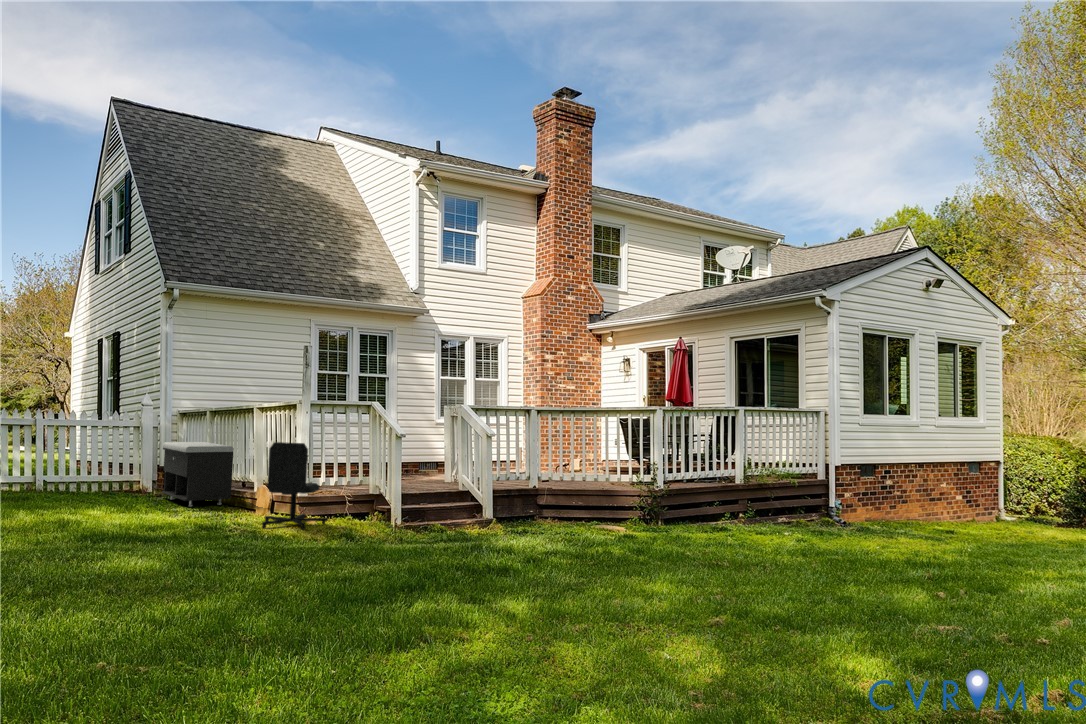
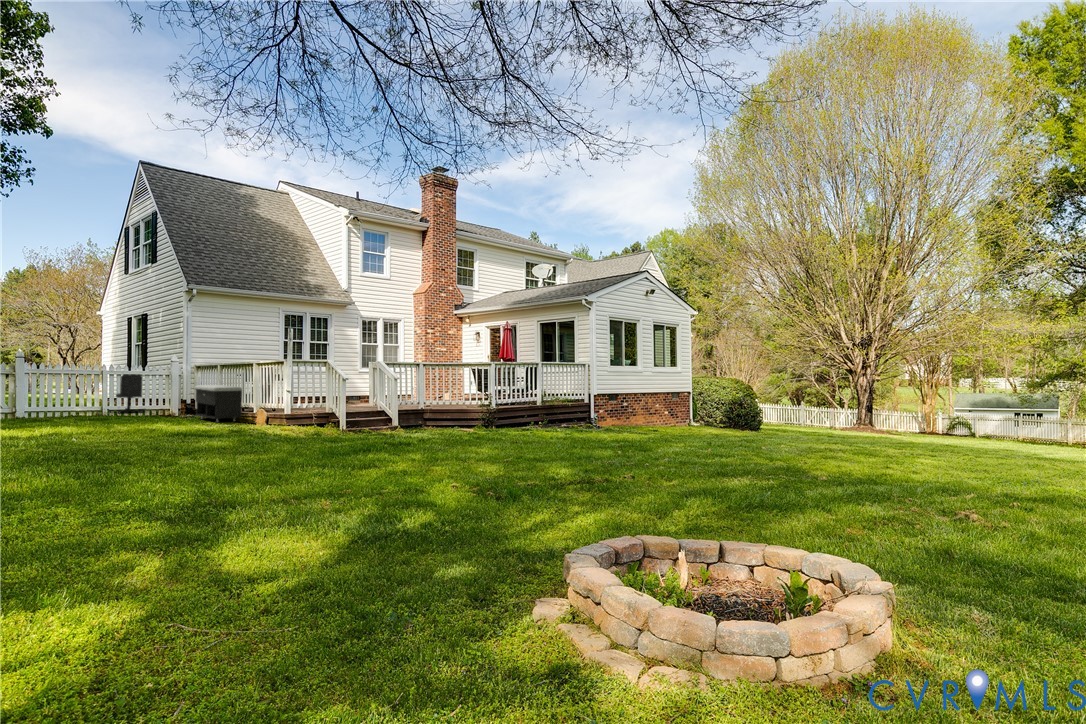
chair: present [262,442,328,529] -> present [109,374,146,414]

